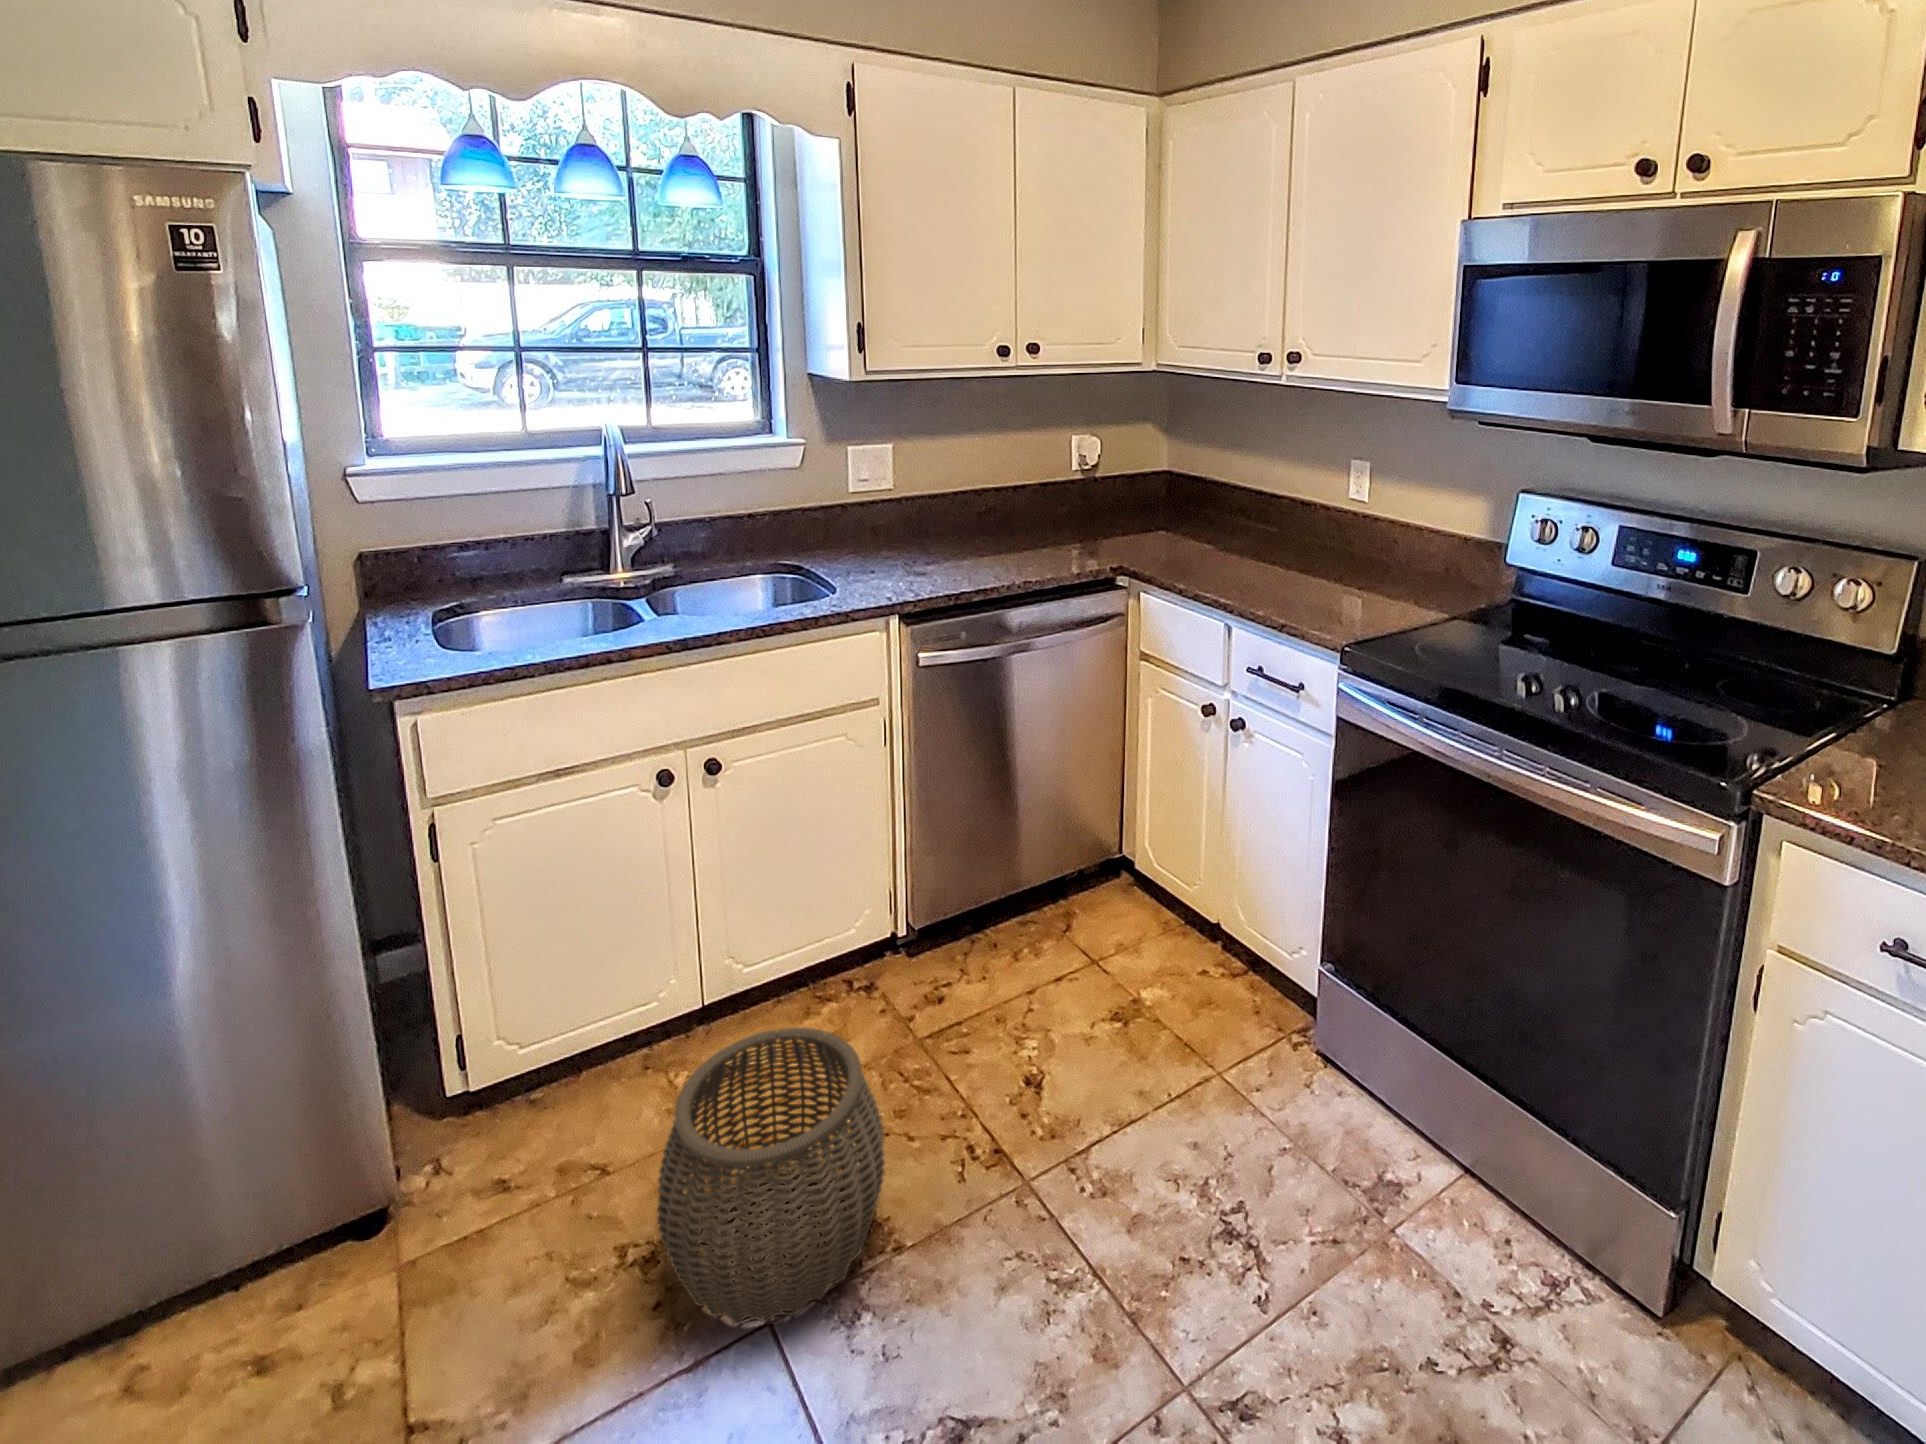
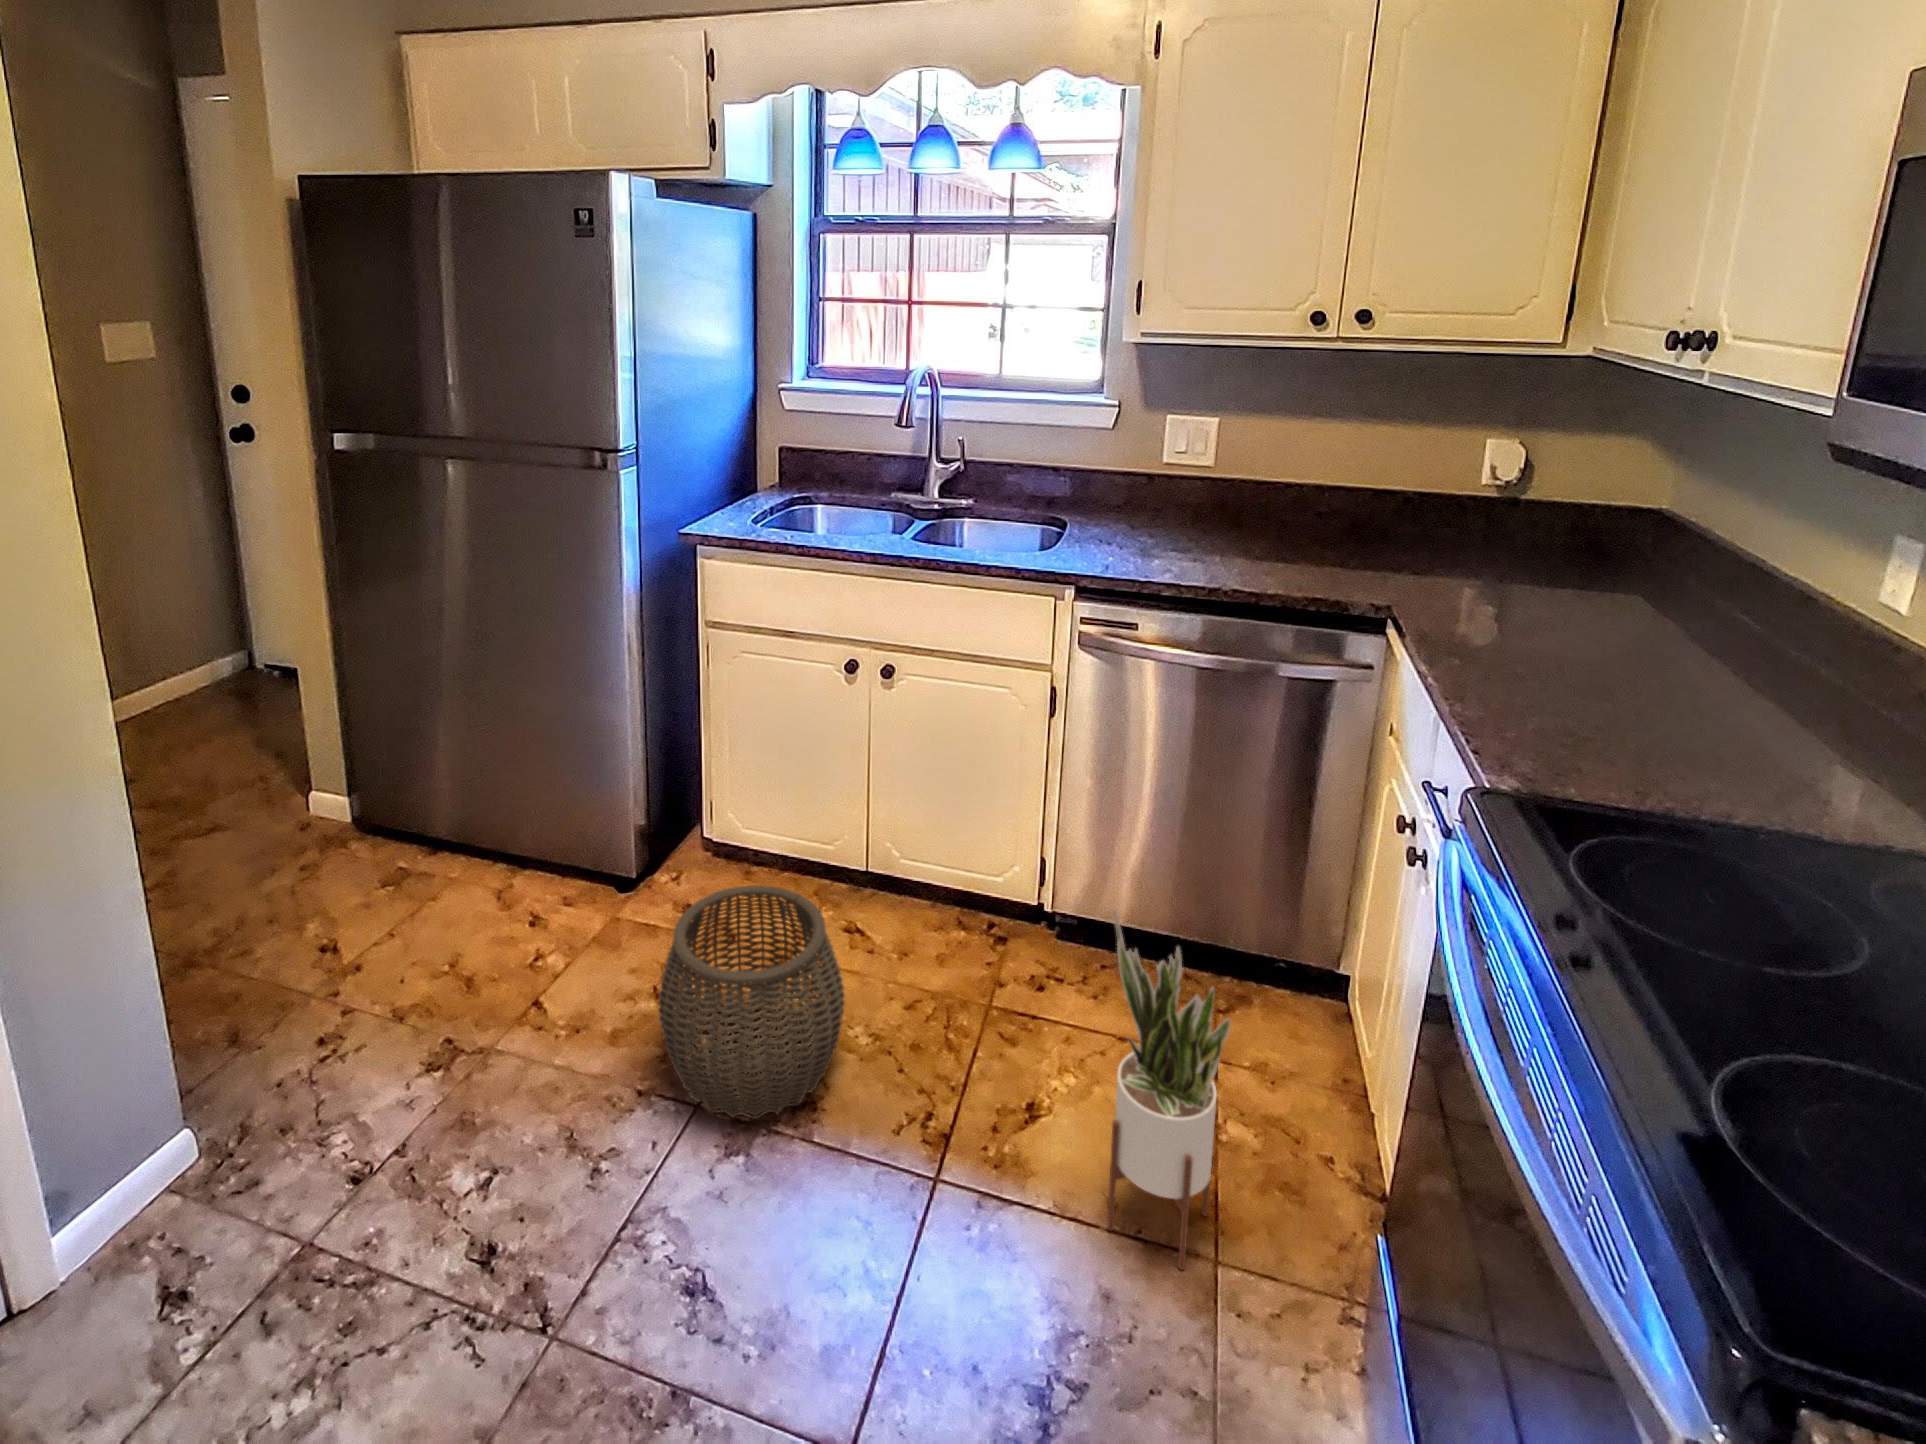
potted plant: none [1114,849,1226,1109] -> present [1107,909,1230,1270]

